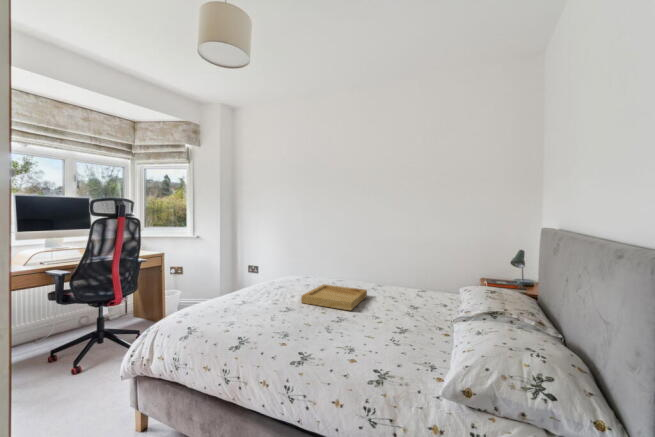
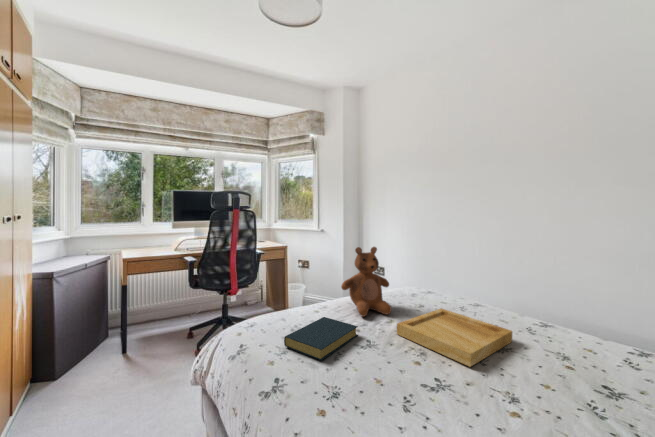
teddy bear: none [252,245,292,297] -> present [341,247,391,316]
hardback book: none [227,299,276,324] -> present [284,317,358,360]

